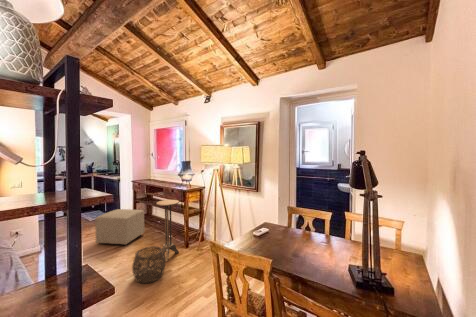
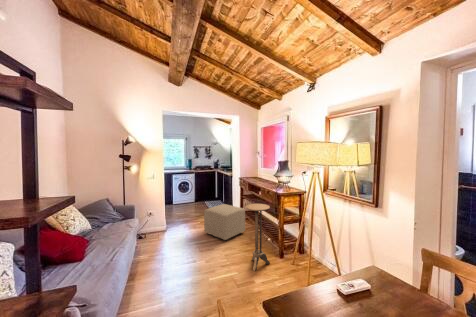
woven basket: present [132,246,165,284] -> none [215,252,248,293]

